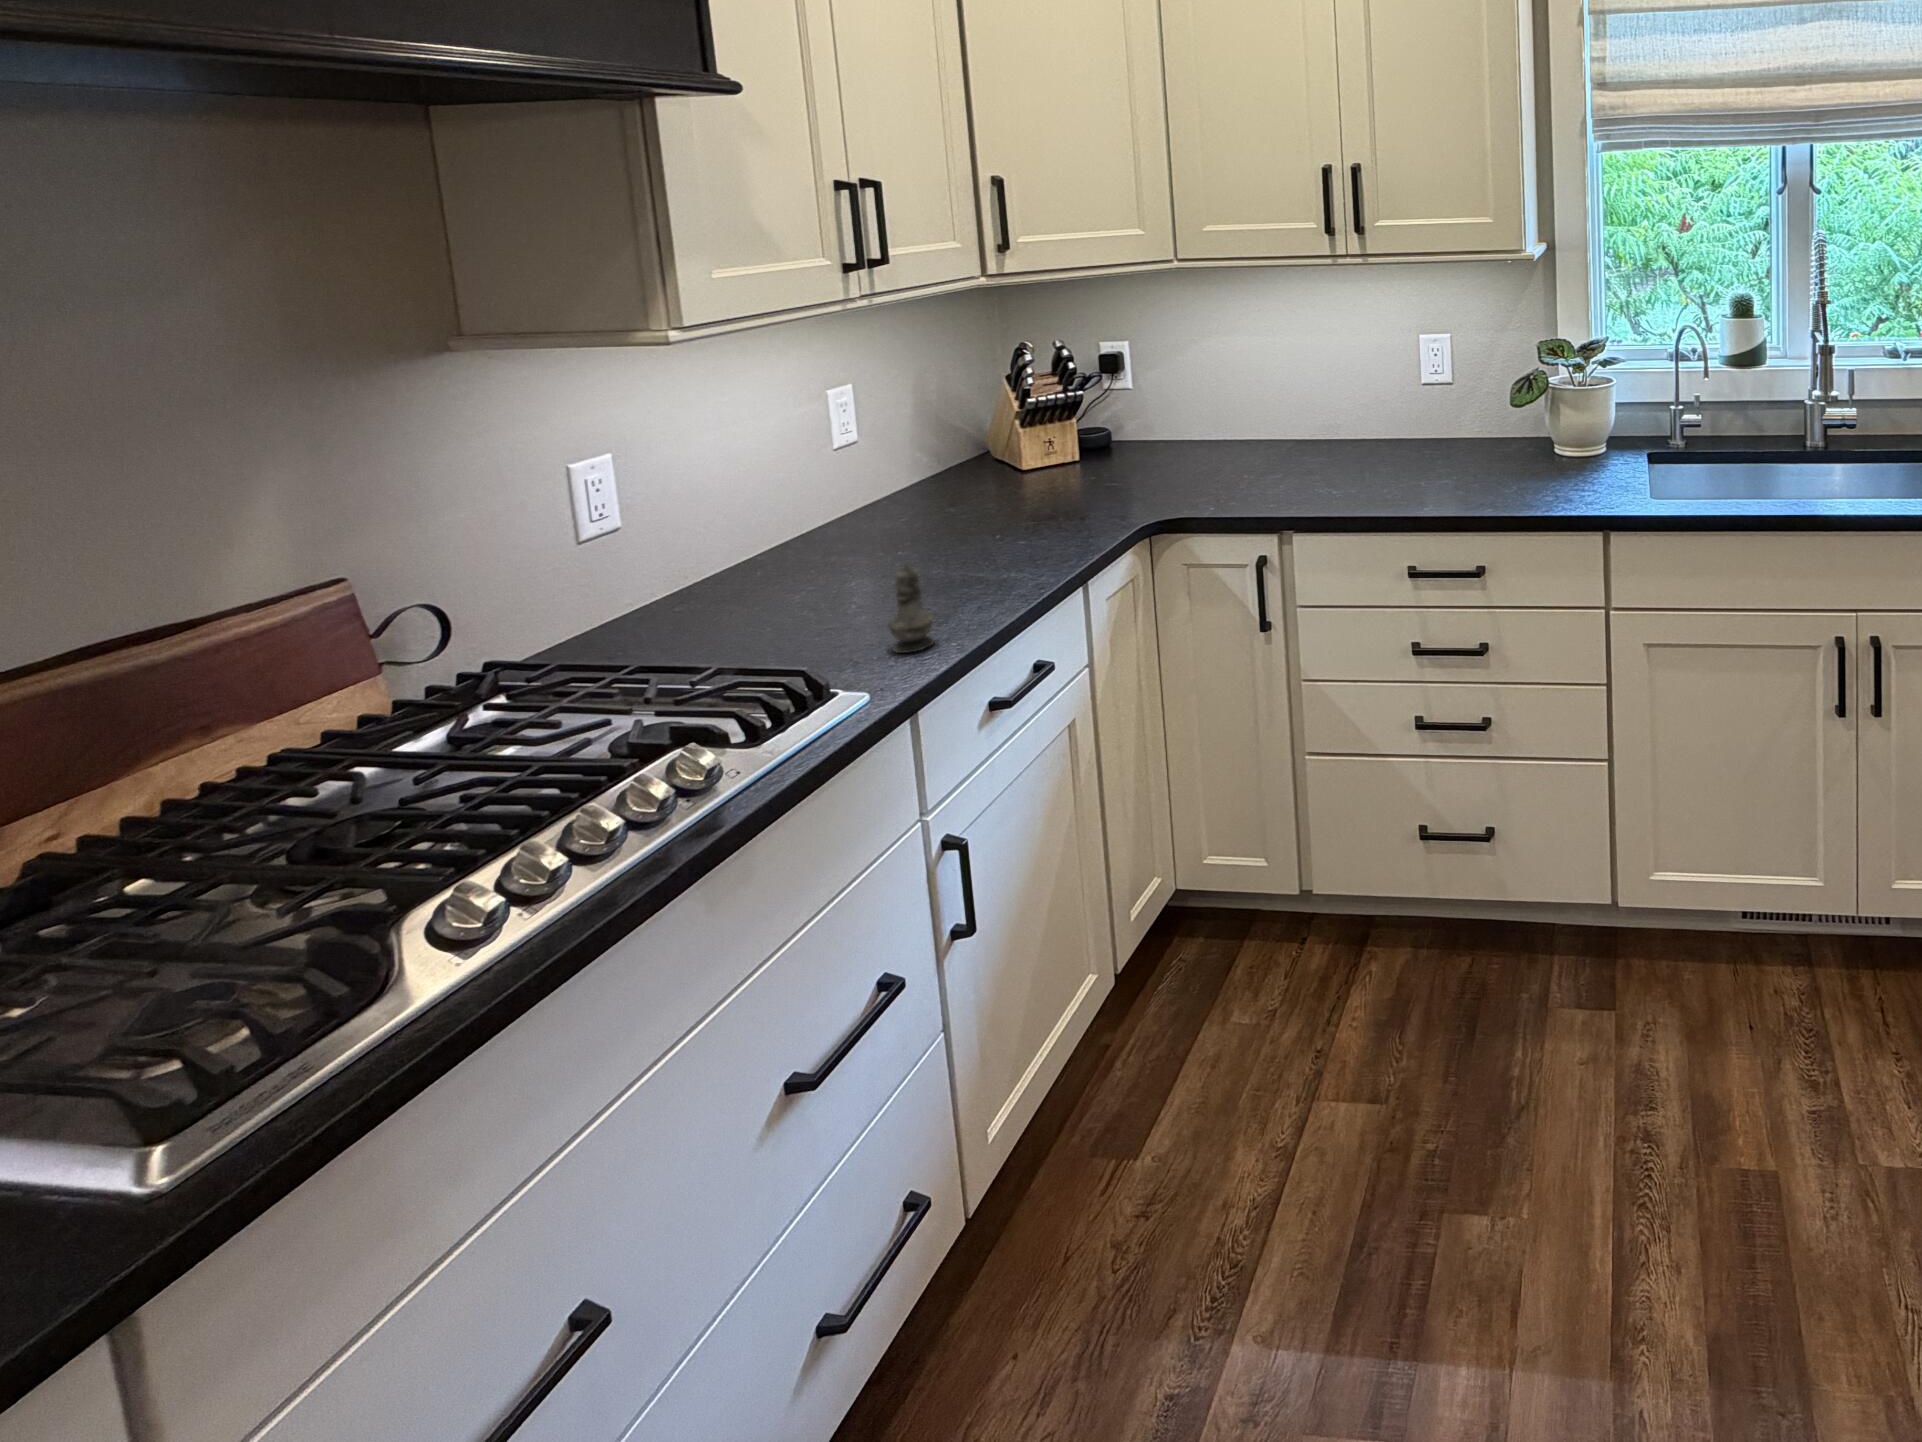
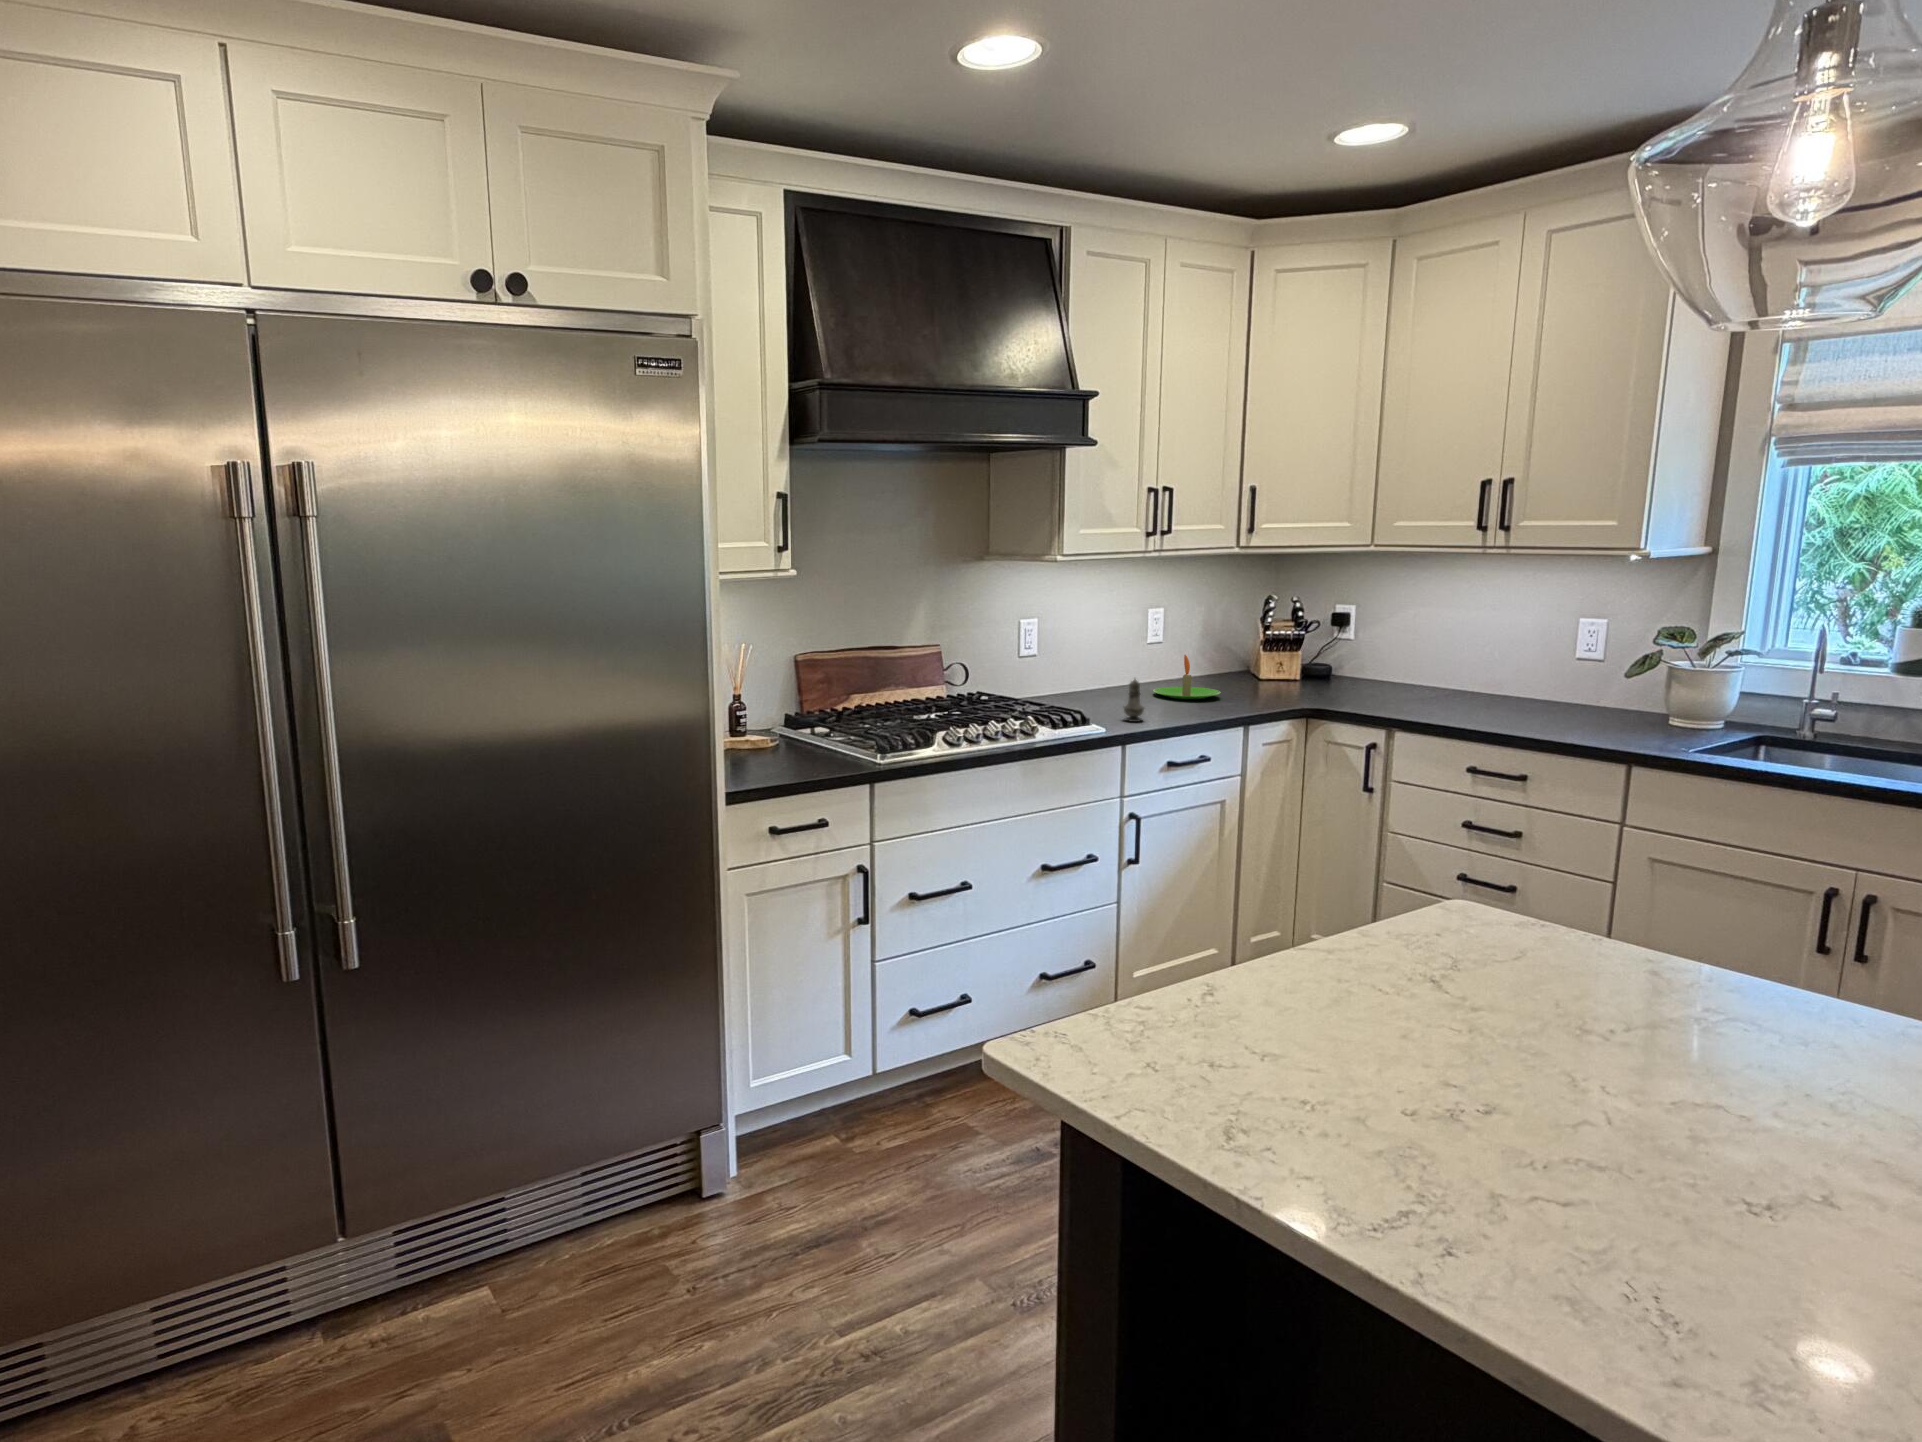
candle: none [883,470,1008,553] -> present [1153,655,1221,699]

